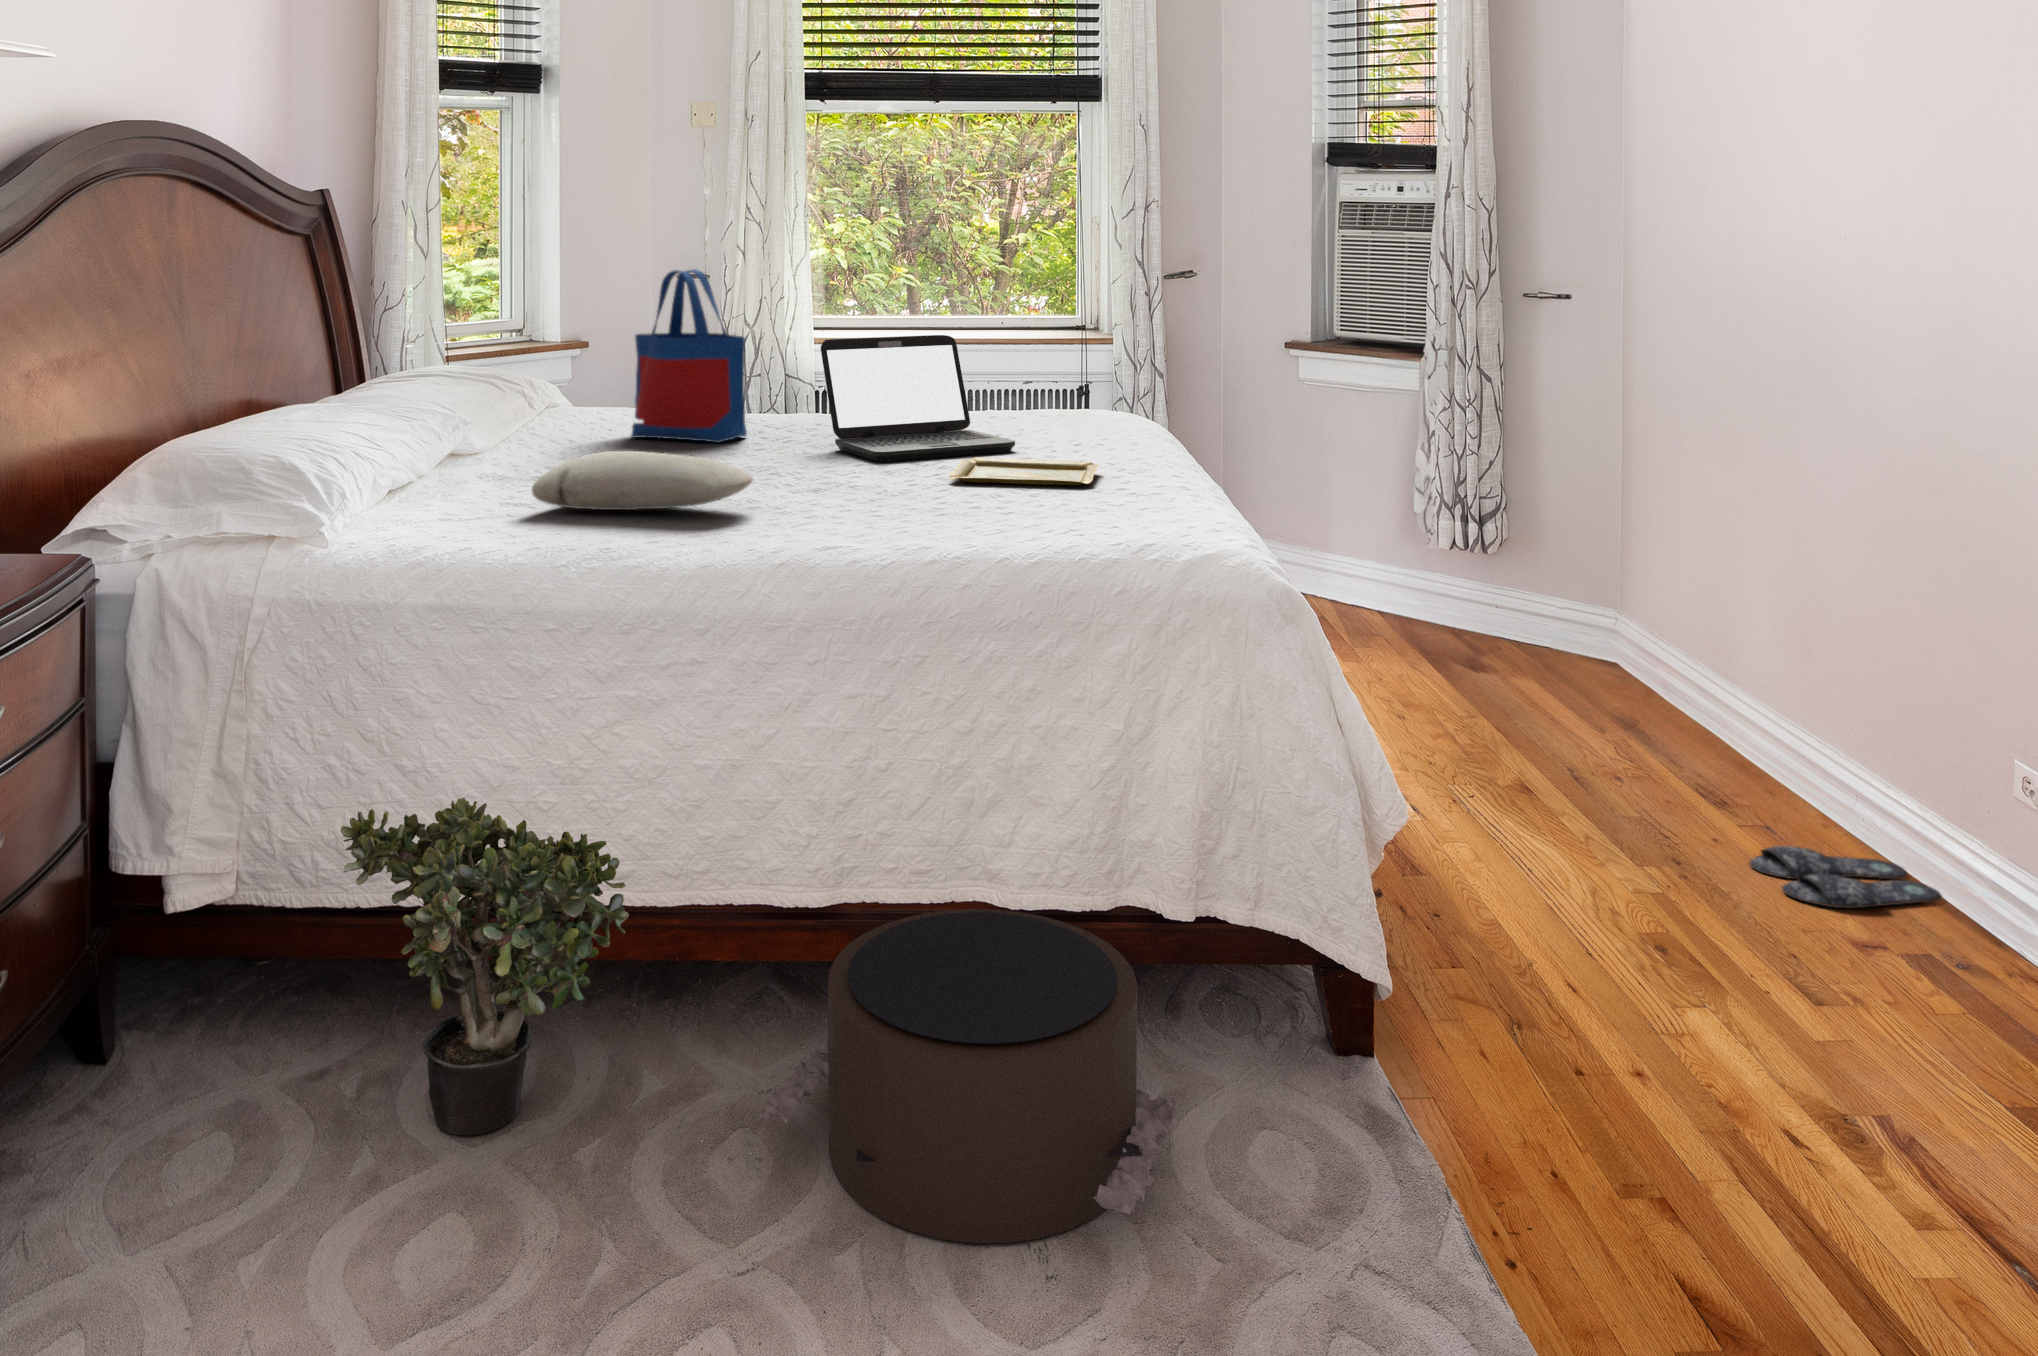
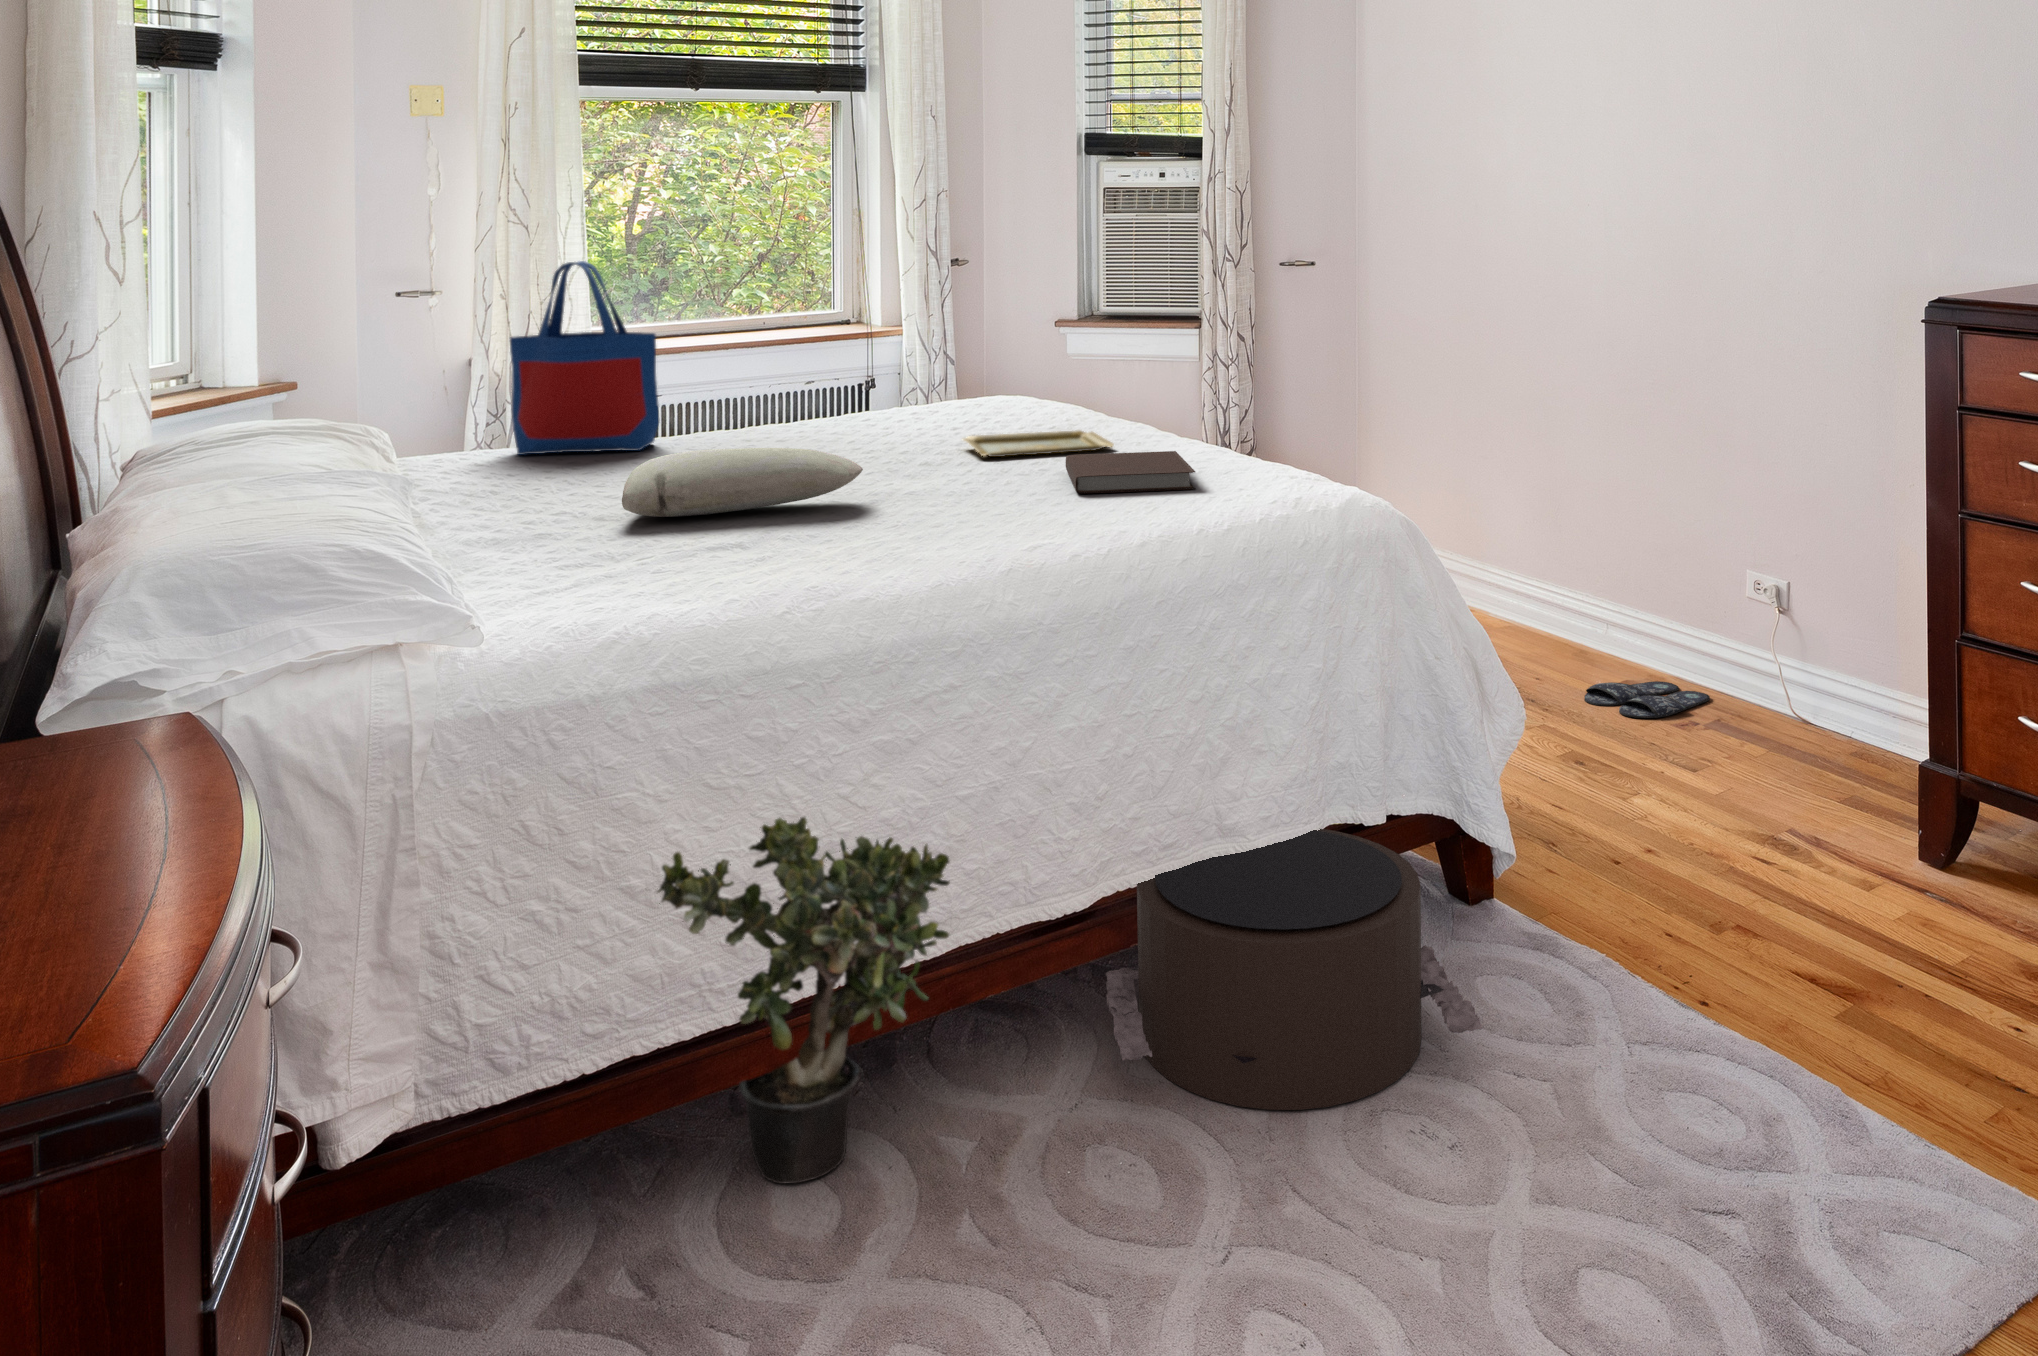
laptop: present [821,335,1015,462] -> none [755,322,965,450]
notebook: none [935,489,1099,540] -> present [1066,451,1196,493]

